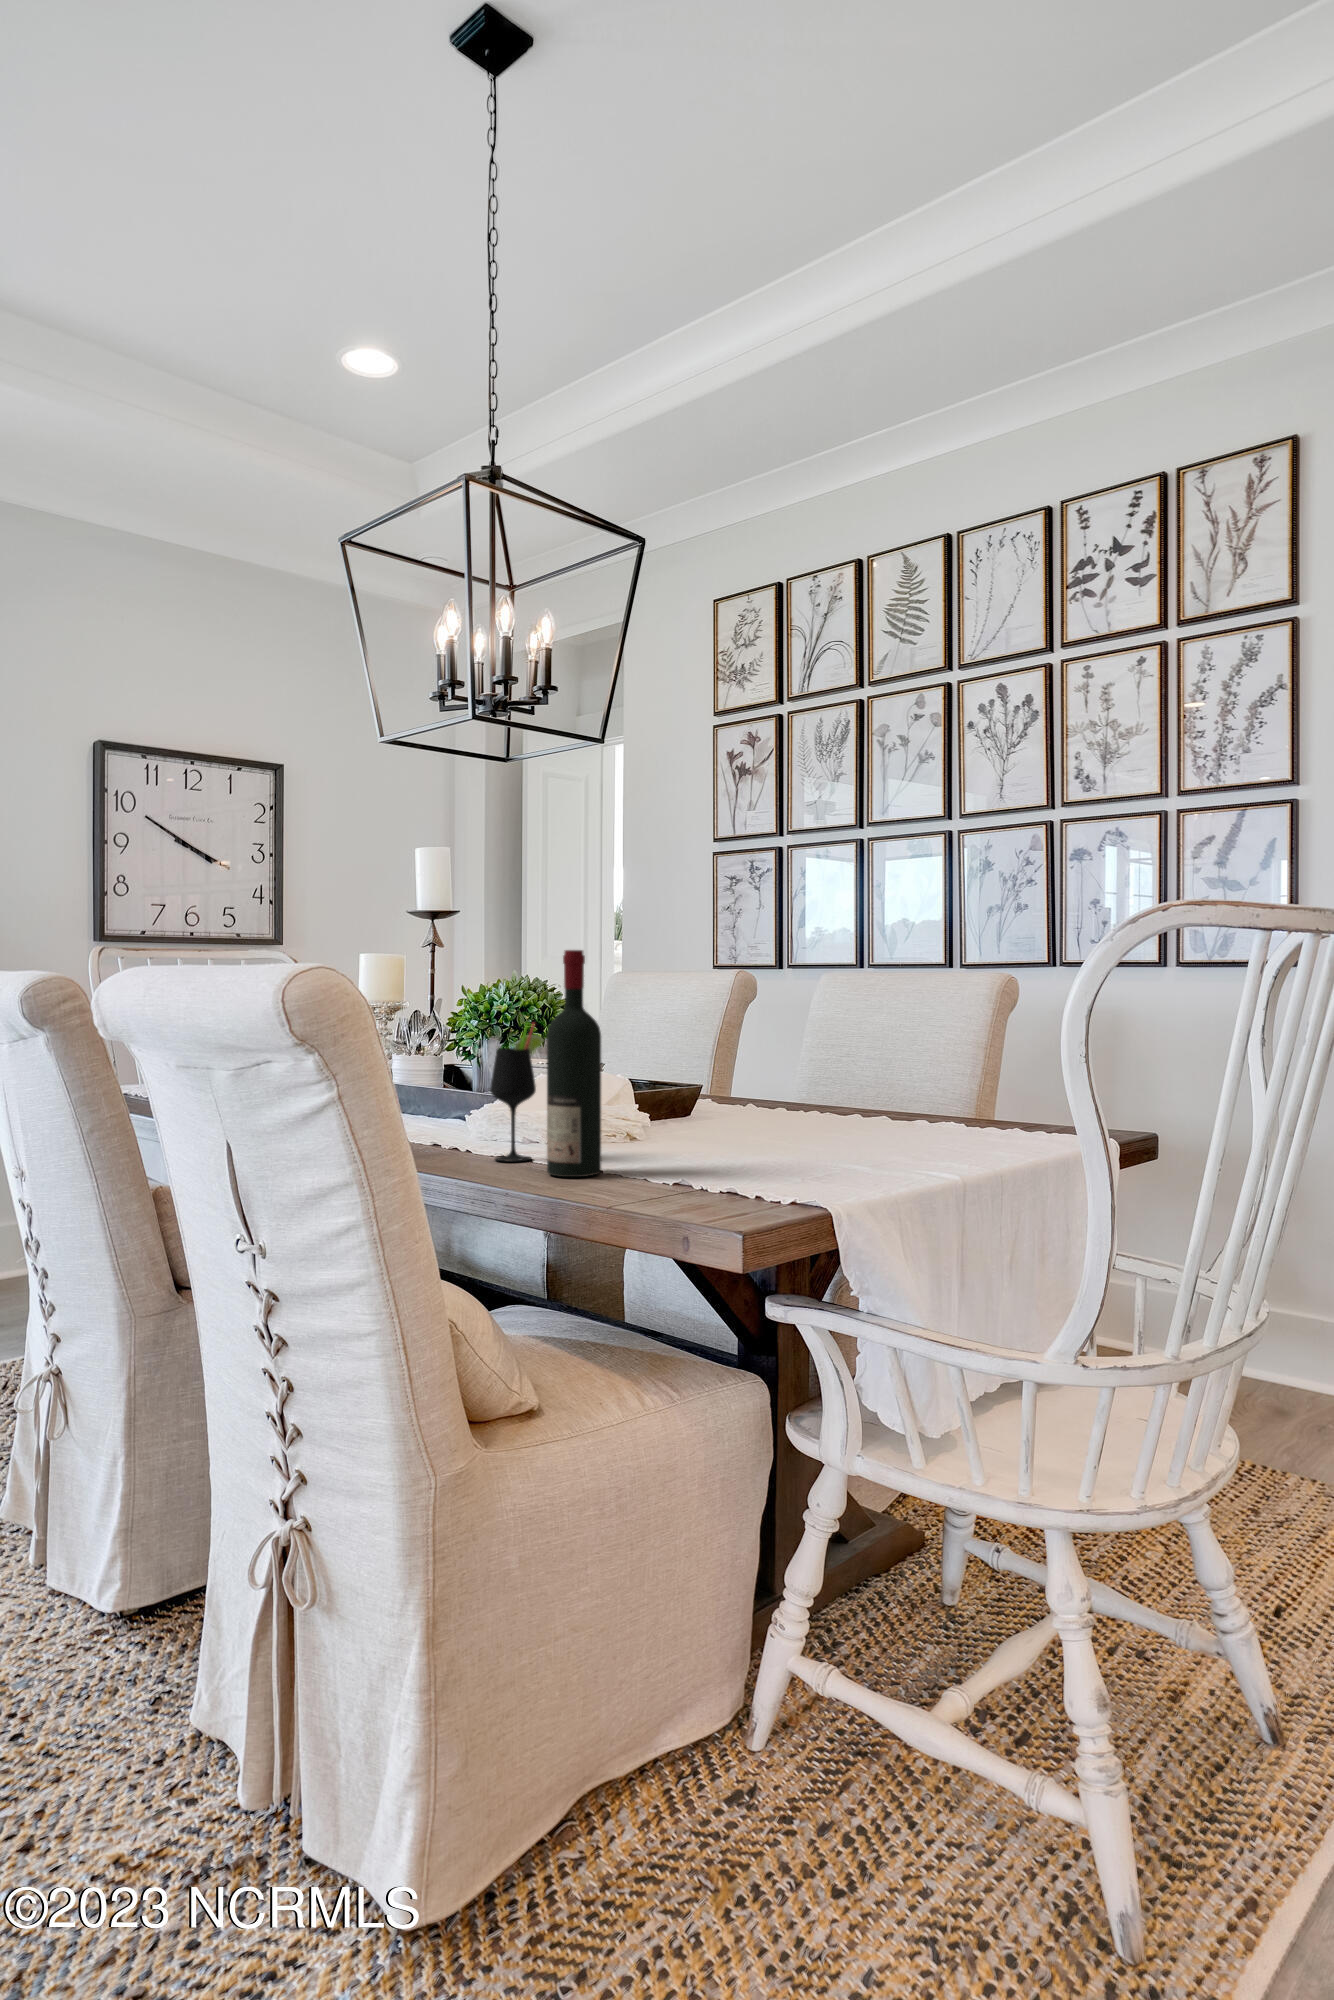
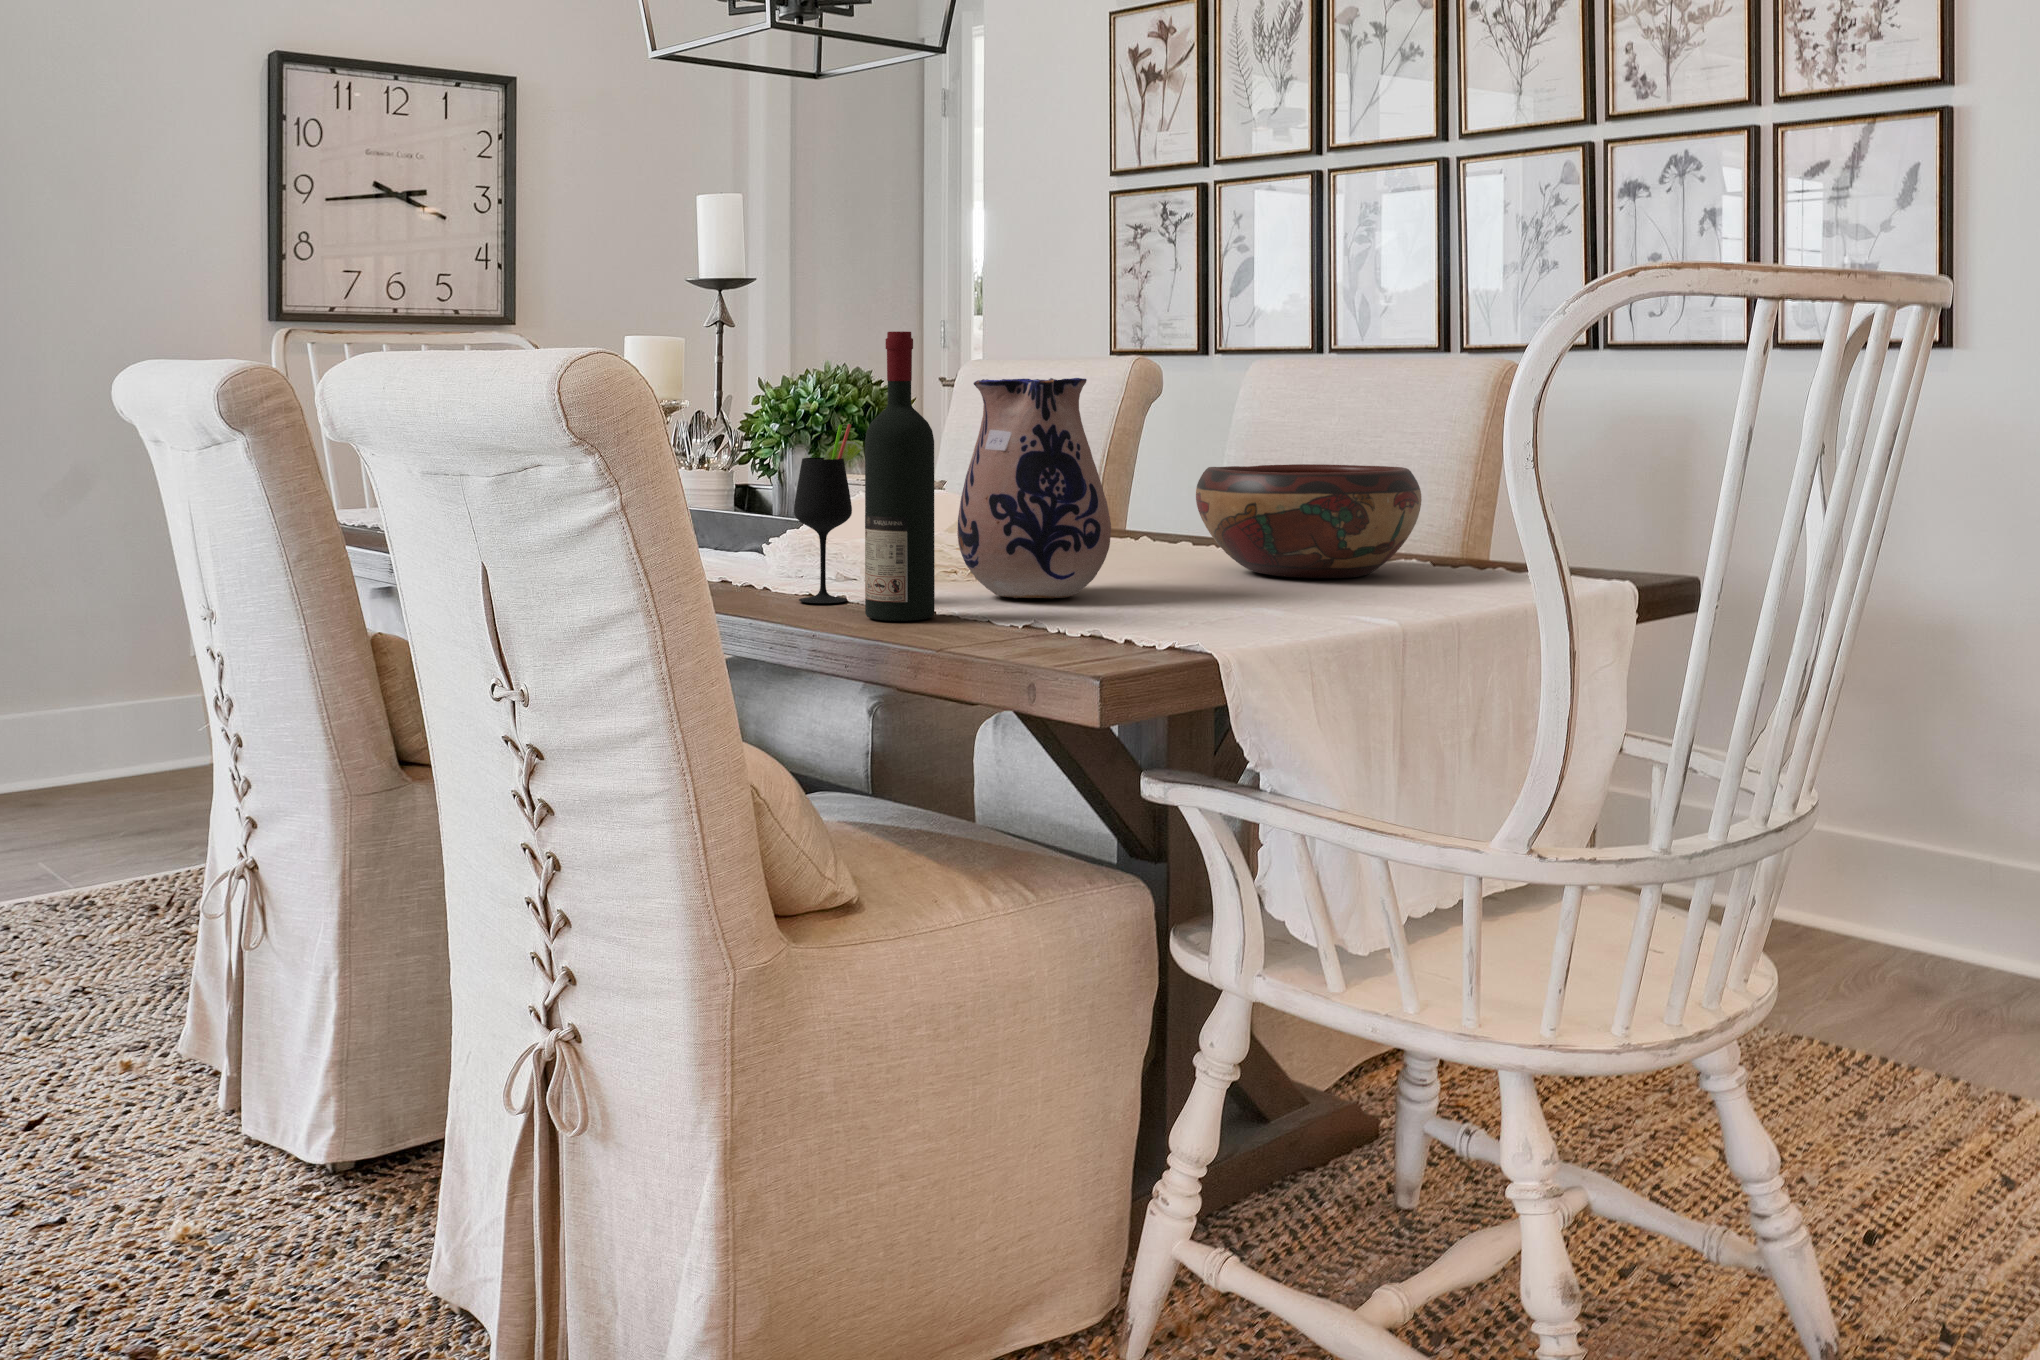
ceramic pitcher: none [618,986,734,1155] -> present [957,378,1111,599]
decorative bowl: none [792,1050,956,1135] -> present [1196,464,1422,578]

